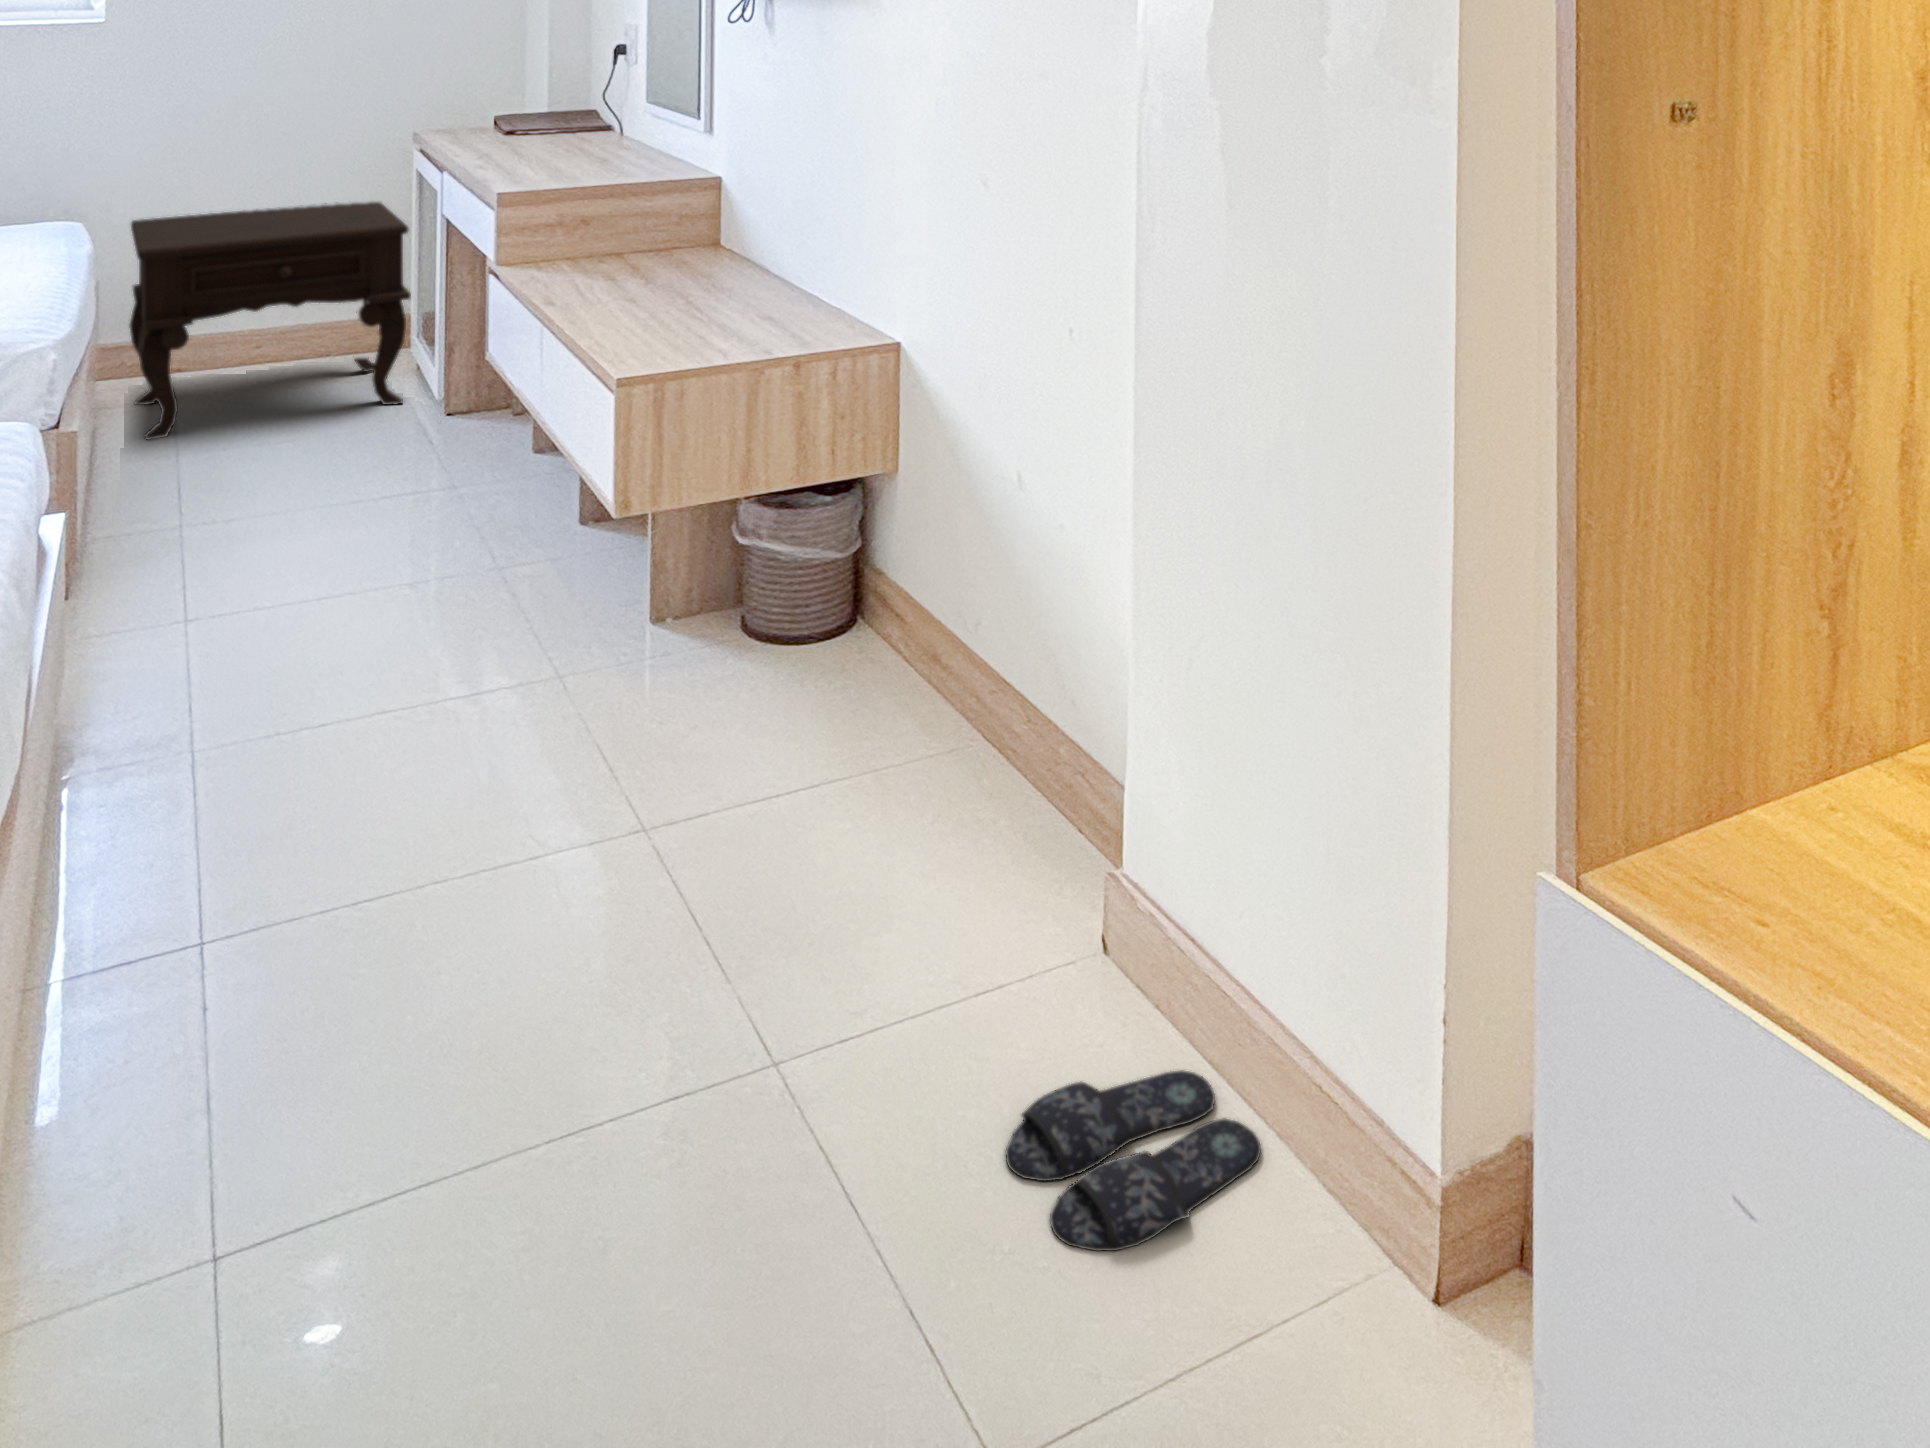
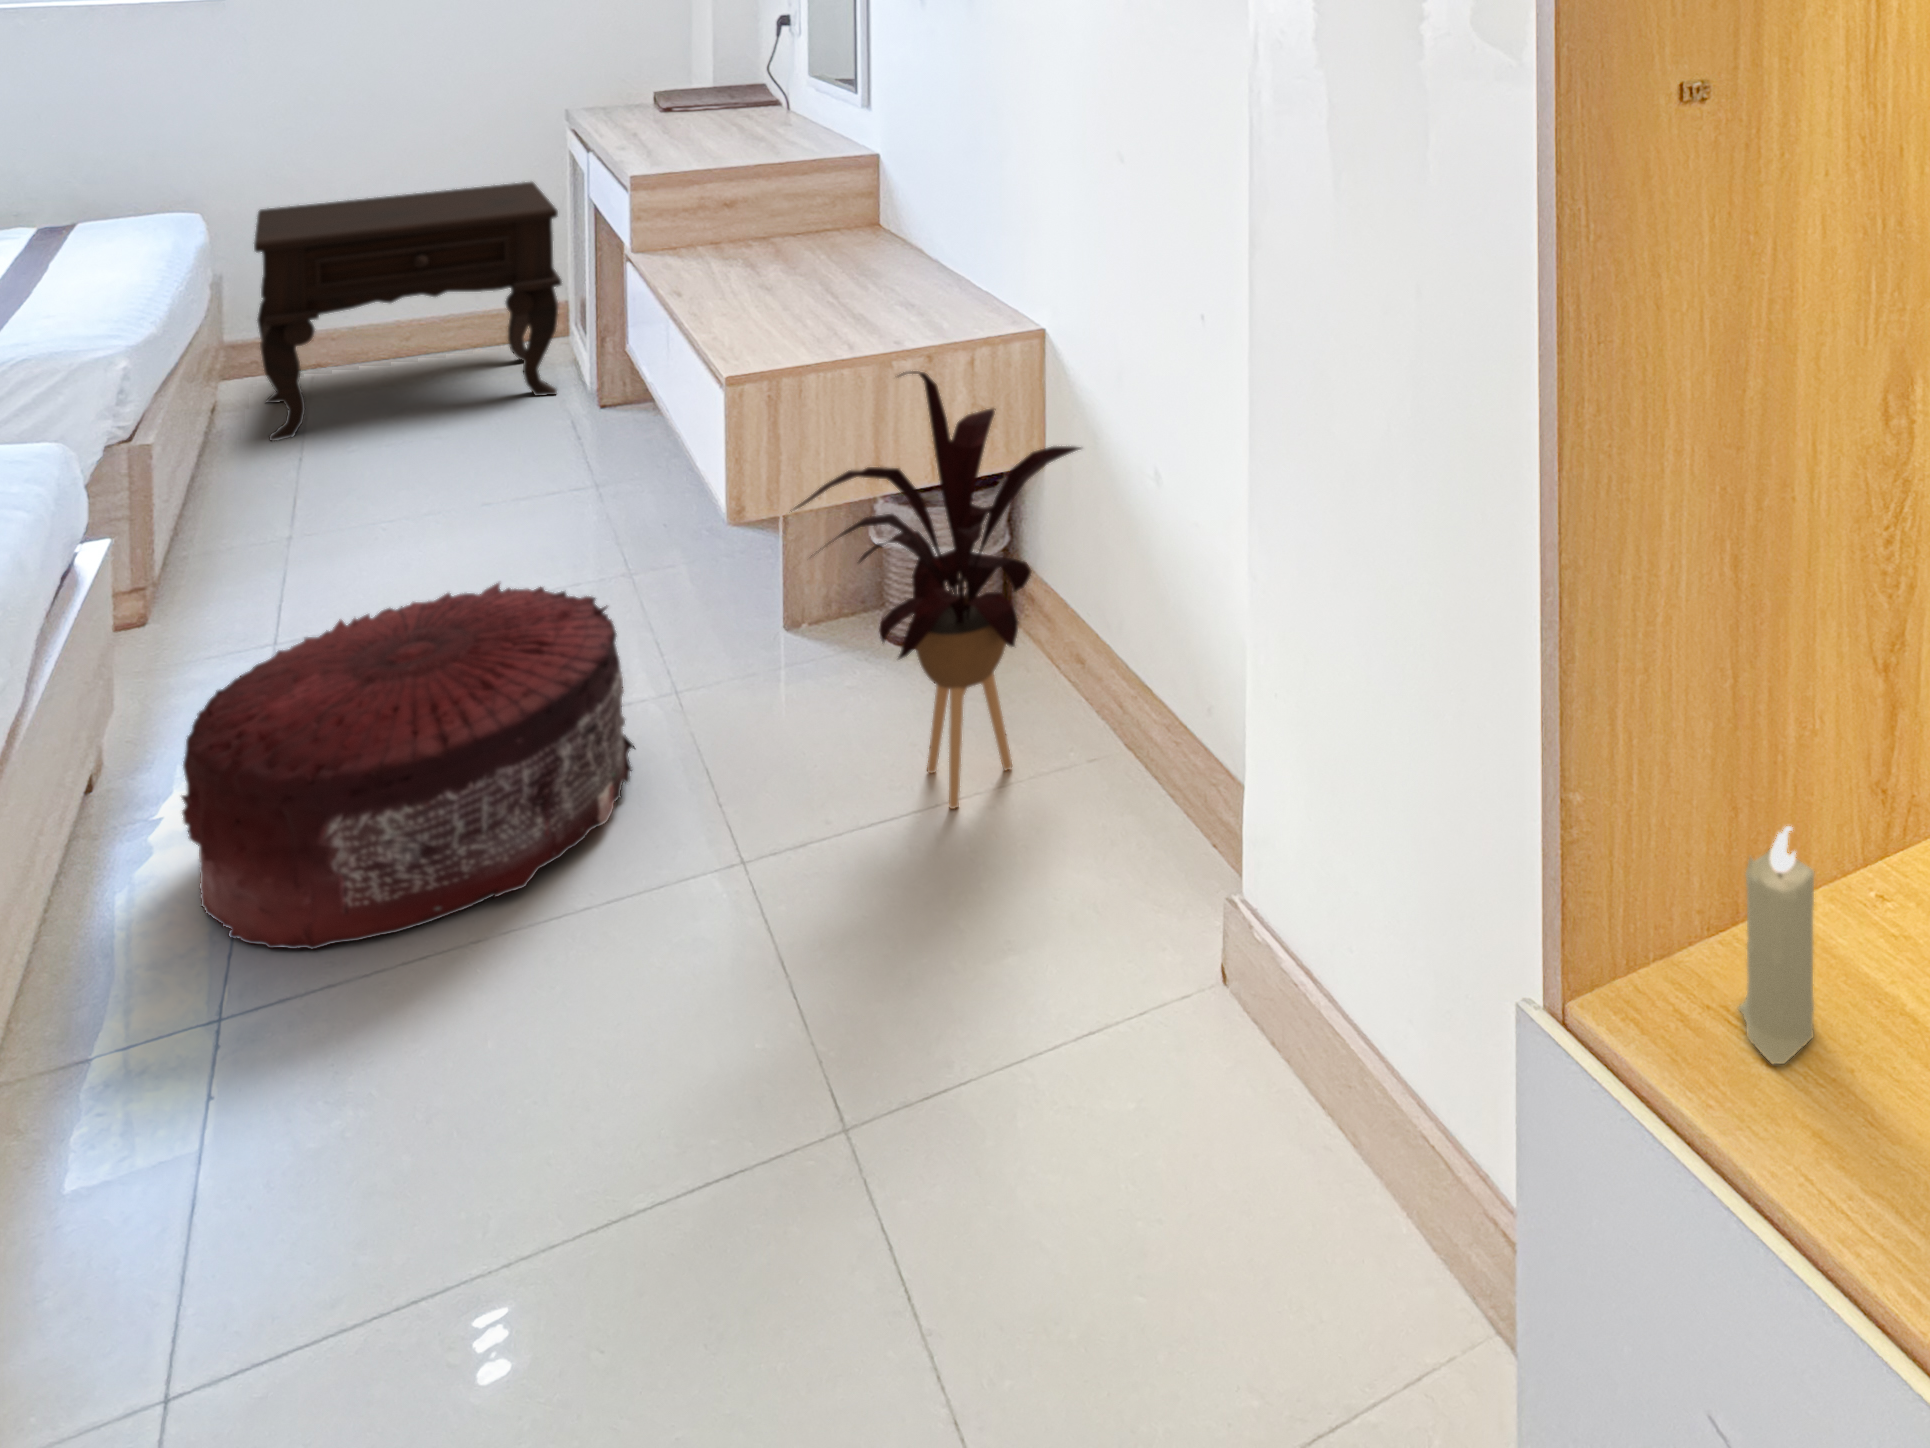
house plant: none [698,376,958,791] -> present [791,371,1081,809]
pouf: none [159,565,540,890] -> present [182,583,634,949]
candle: none [1718,730,1789,929] -> present [1738,826,1814,1064]
slippers: present [1006,1070,1261,1251] -> none [1074,1115,1353,1337]

